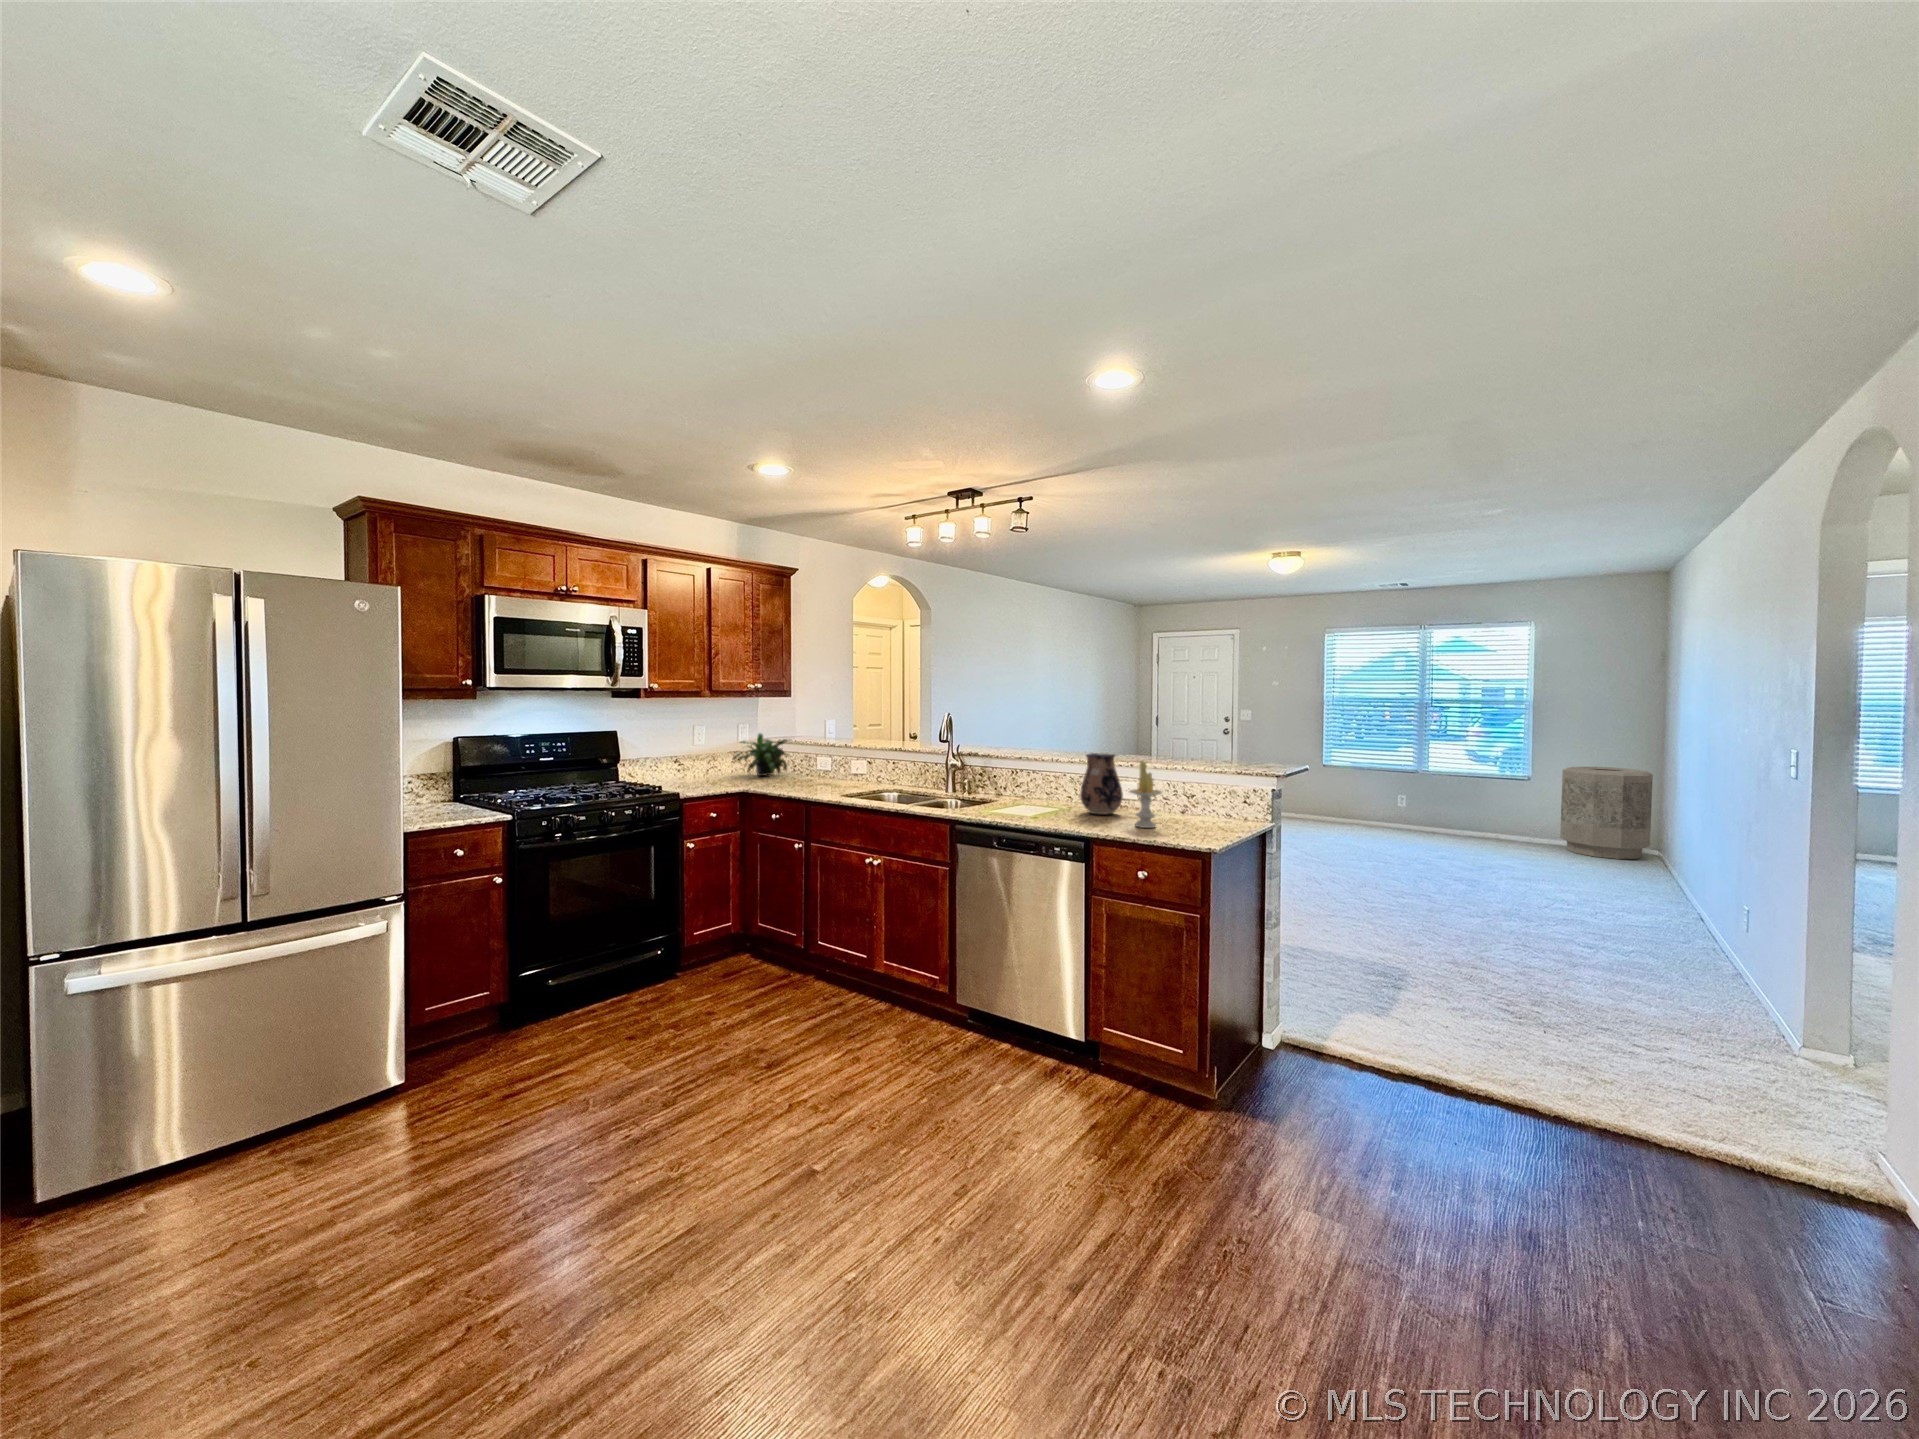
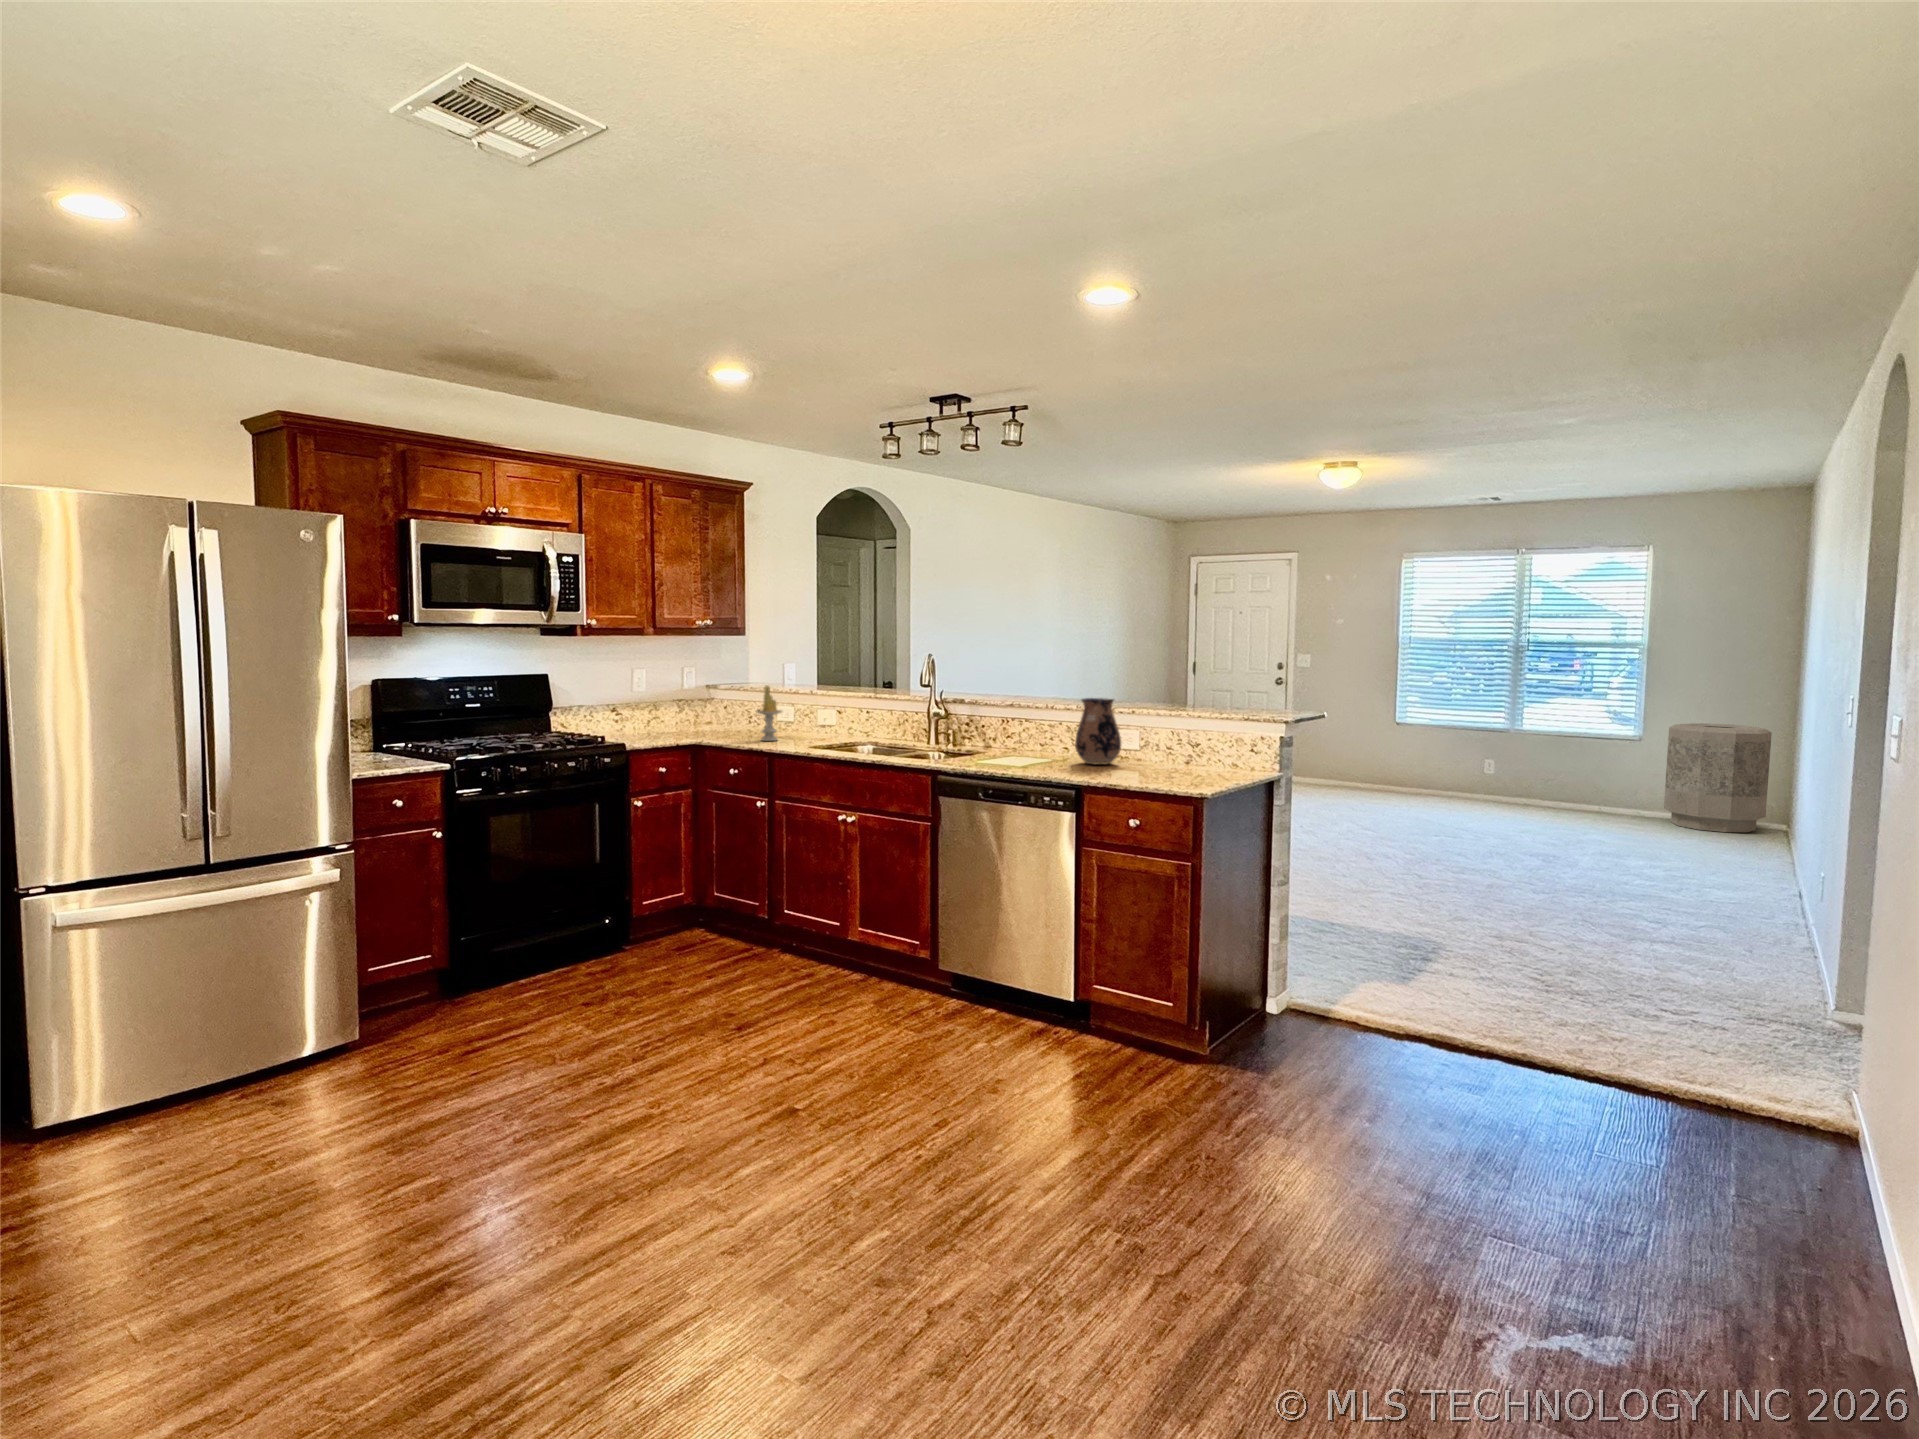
potted plant: present [733,733,787,776] -> none [680,679,749,729]
candle: present [1130,761,1162,828] -> present [756,686,782,741]

